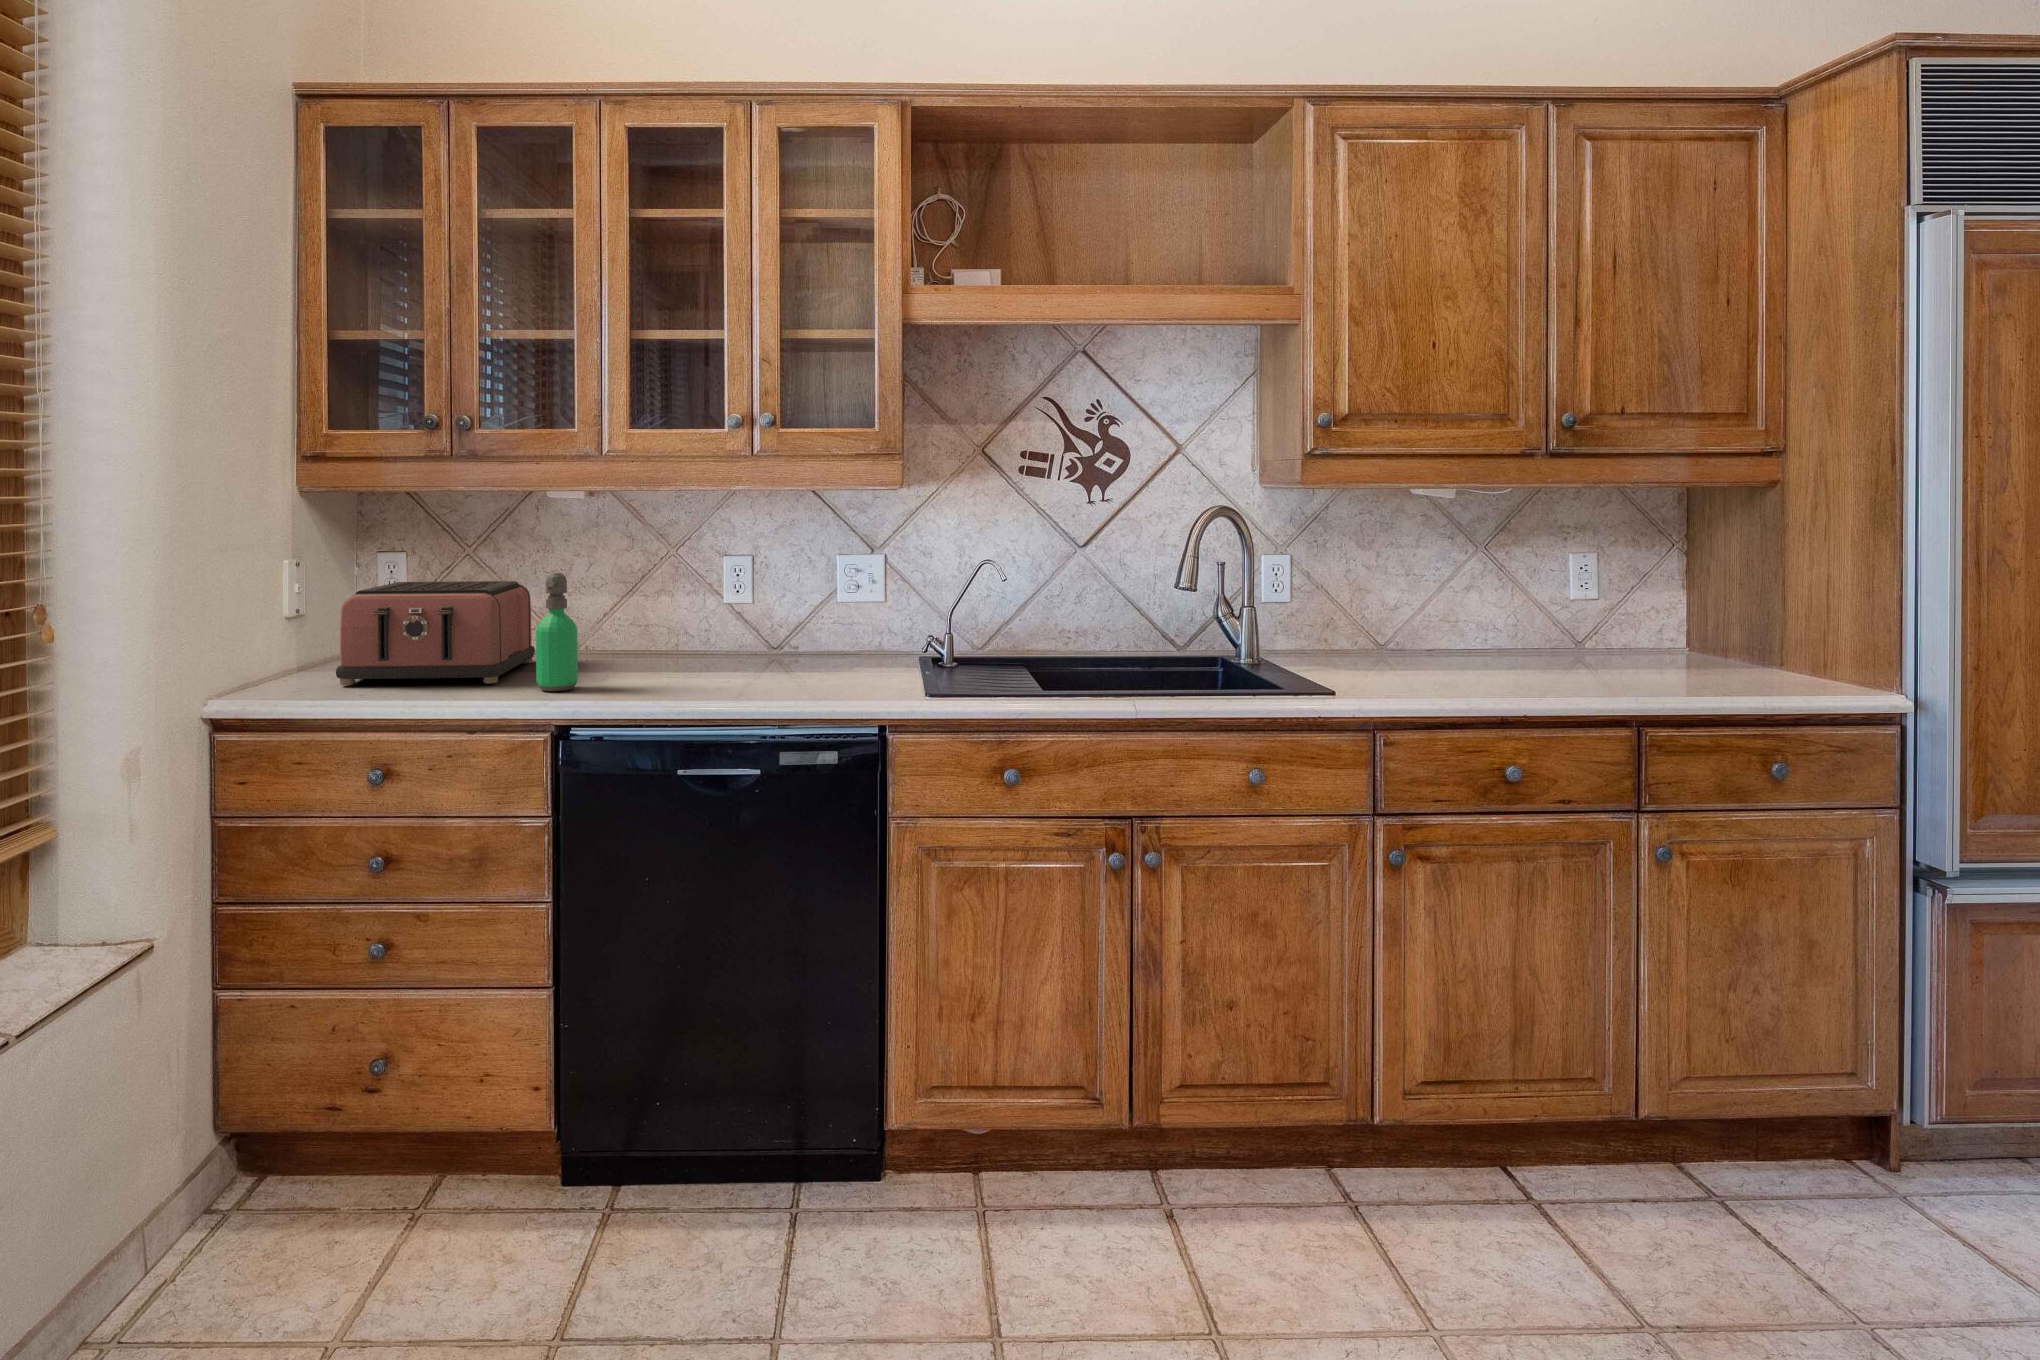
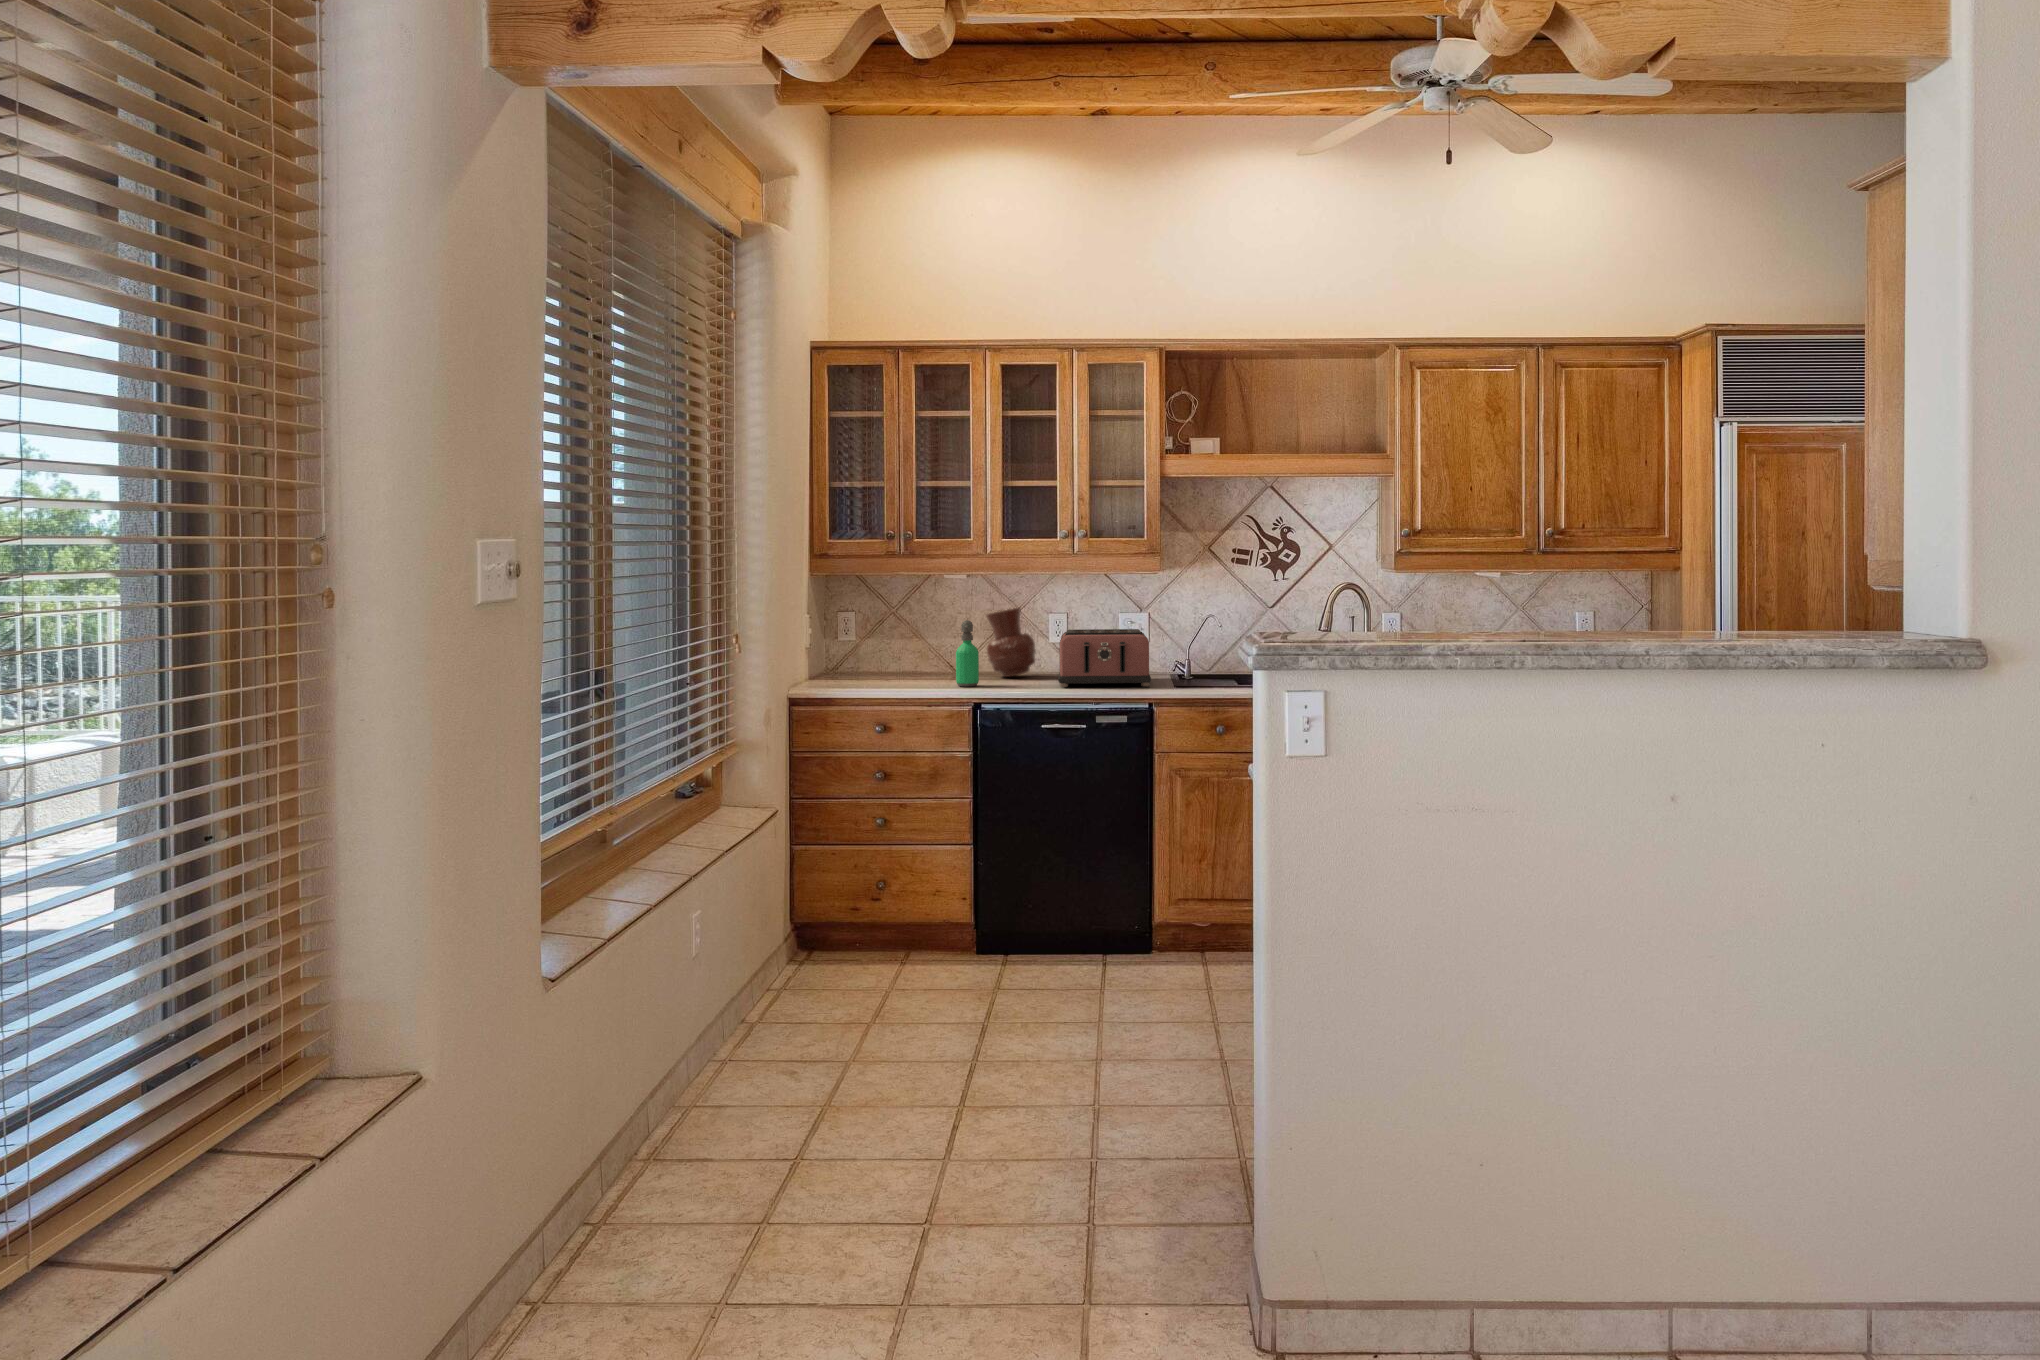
vase: none [605,546,693,666] -> present [986,607,1036,677]
toaster: present [336,581,535,685] -> present [1058,629,1151,687]

